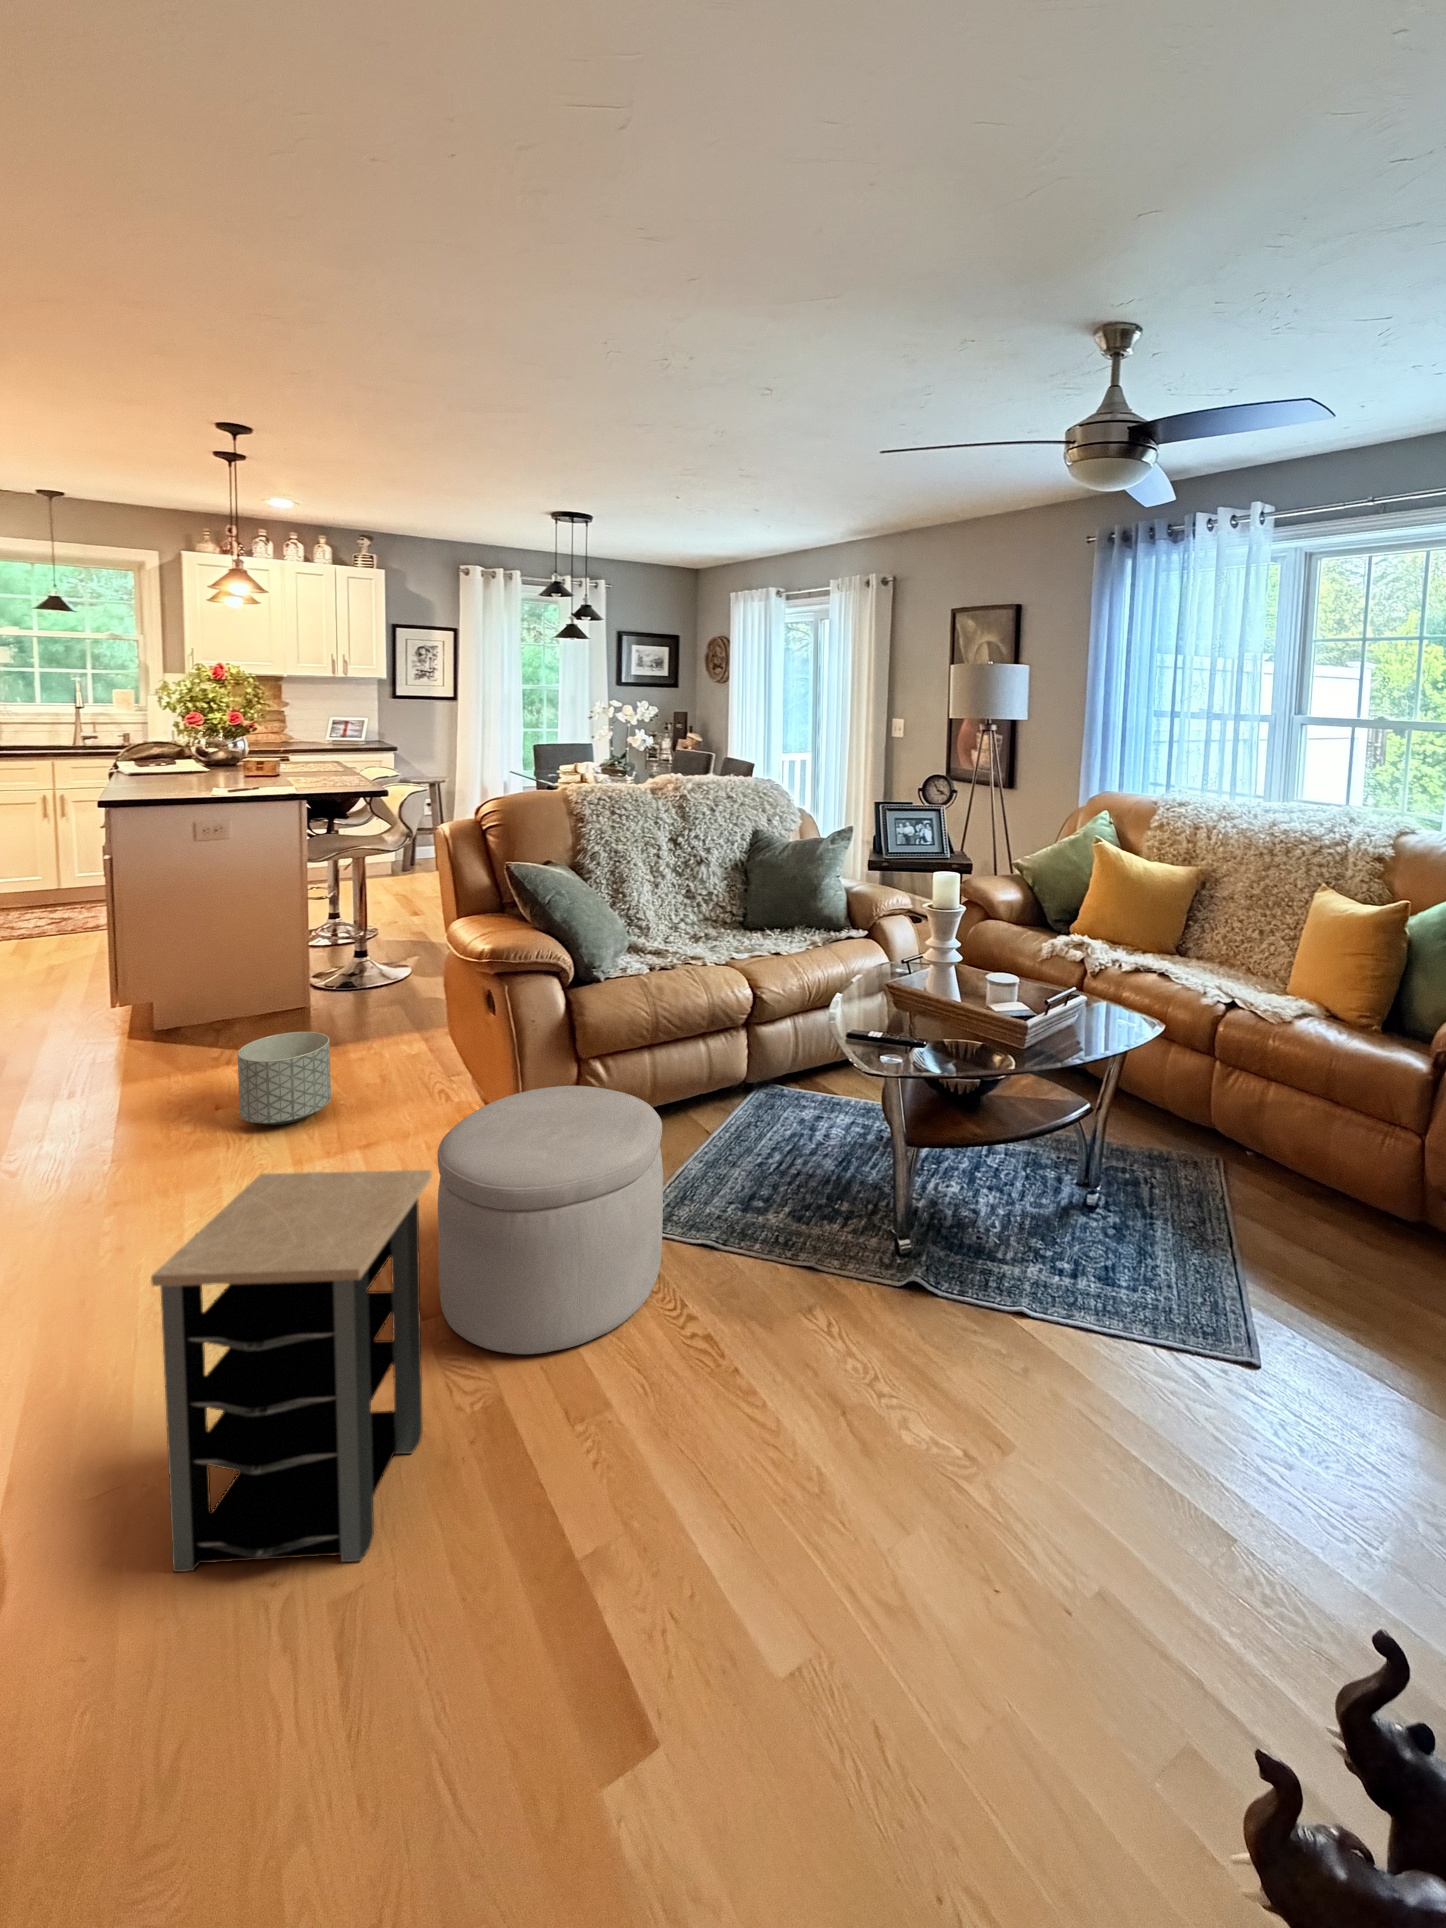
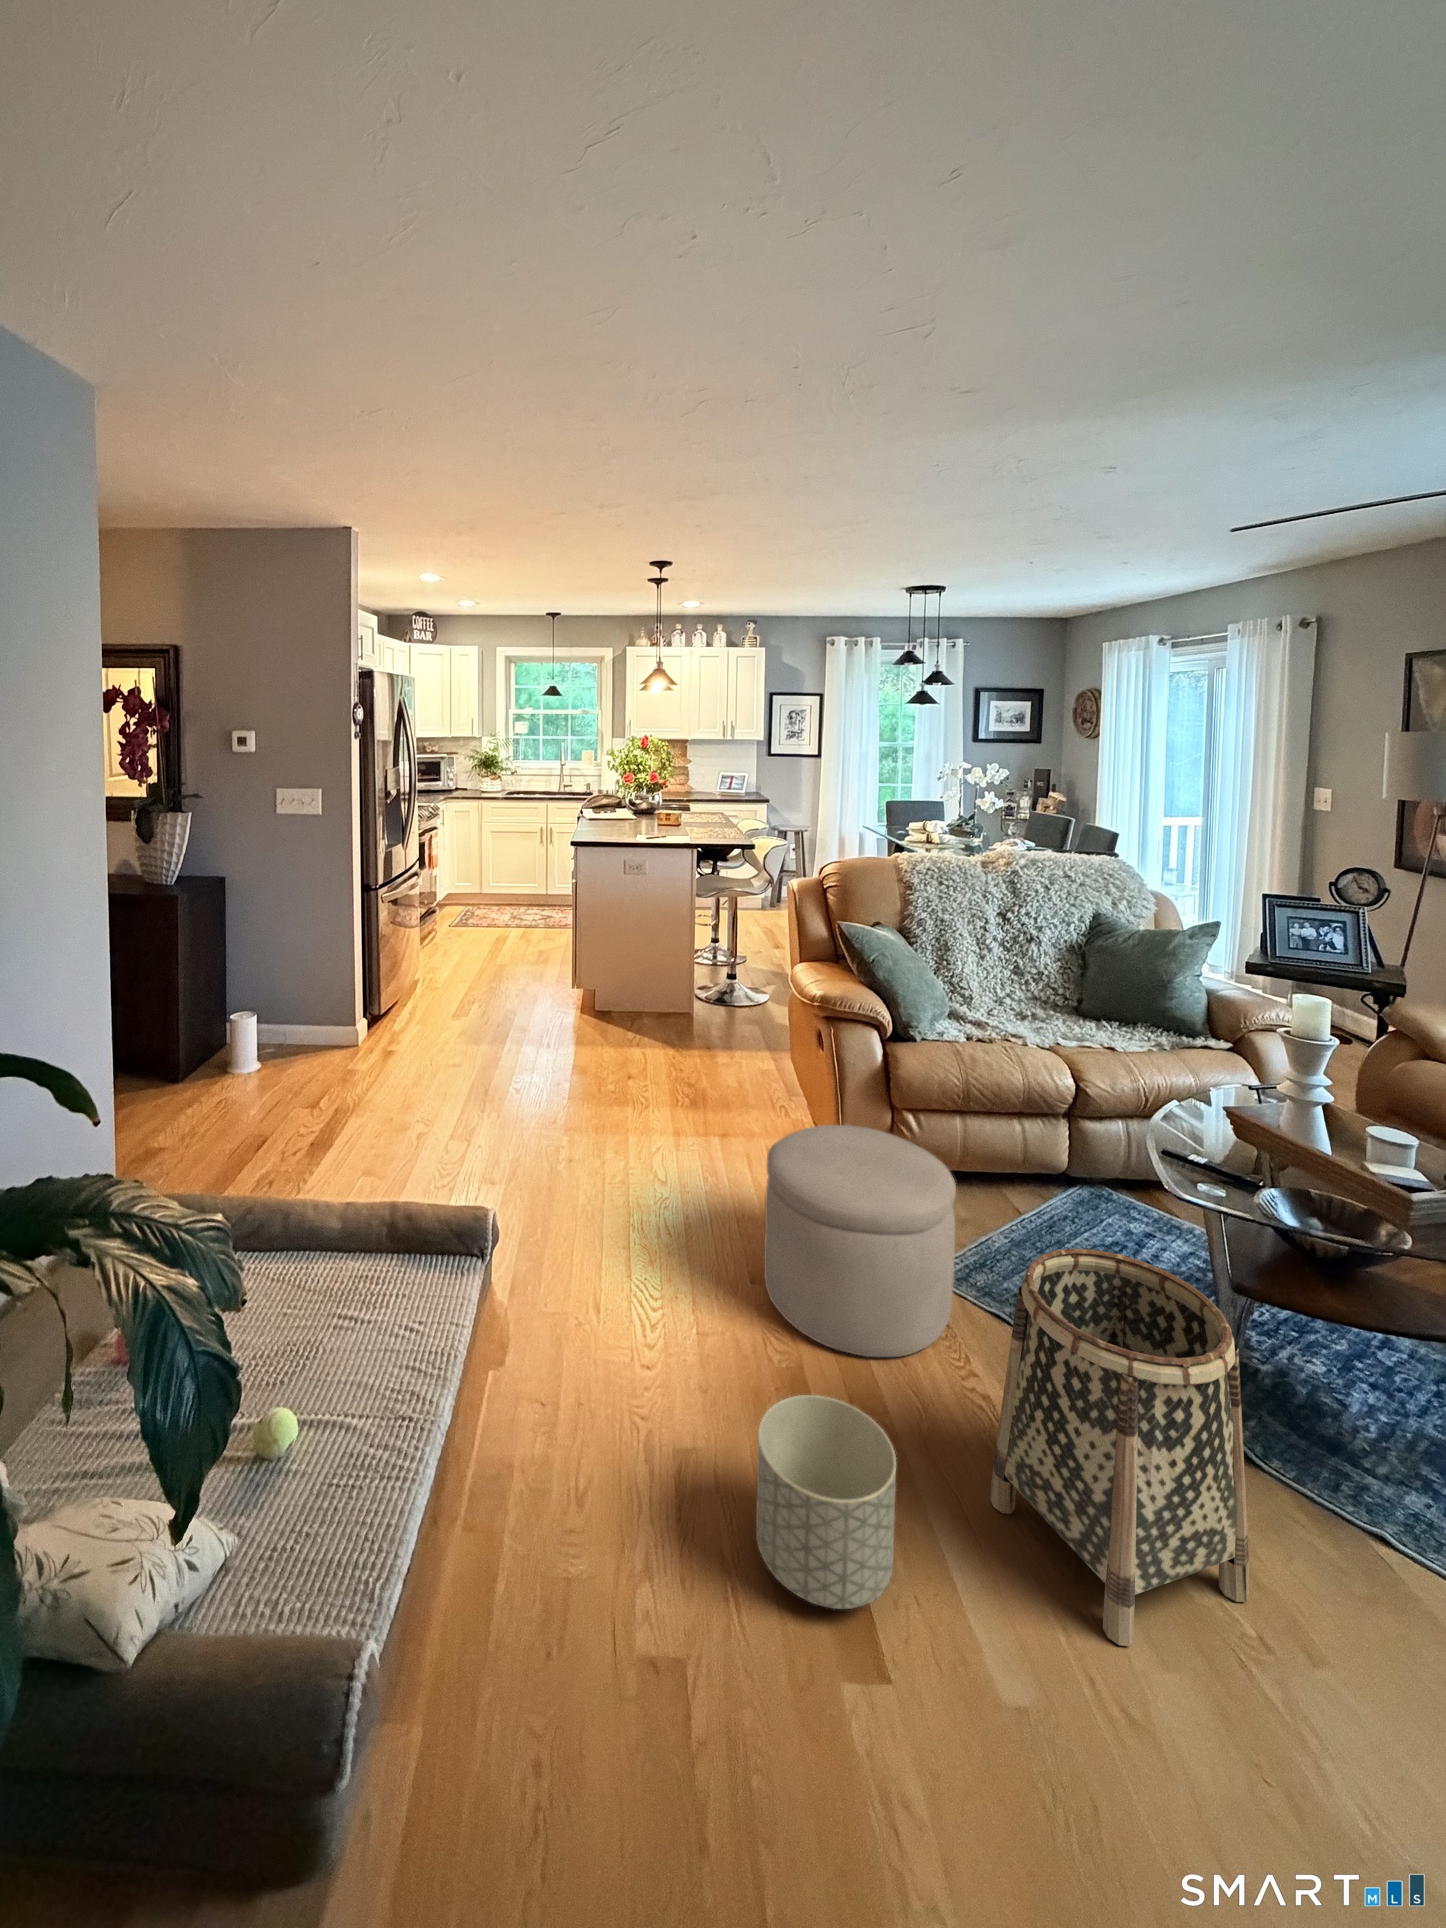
planter: present [238,1032,331,1125] -> present [756,1395,896,1609]
basket: none [725,1138,946,1523] -> present [990,1249,1249,1646]
side table: present [151,1170,431,1572] -> none [585,1136,757,1441]

